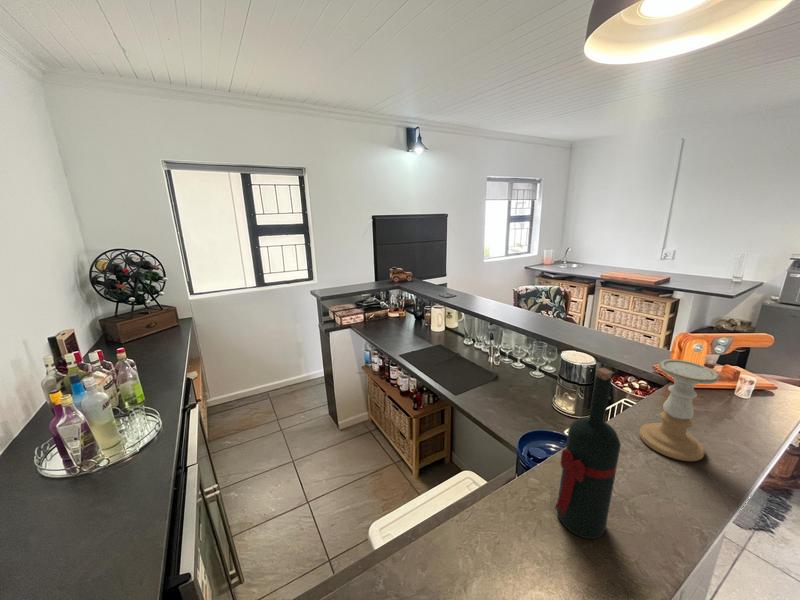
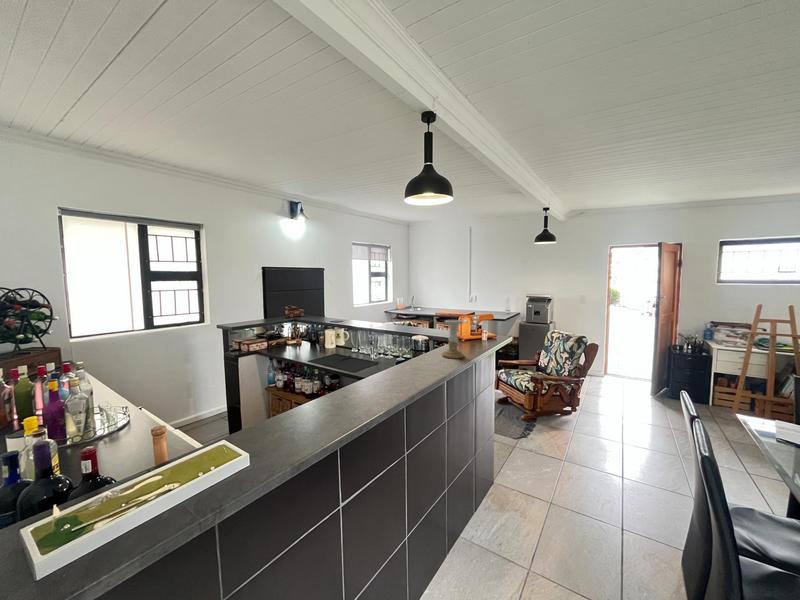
wine bottle: present [555,368,621,539] -> none [409,308,427,374]

